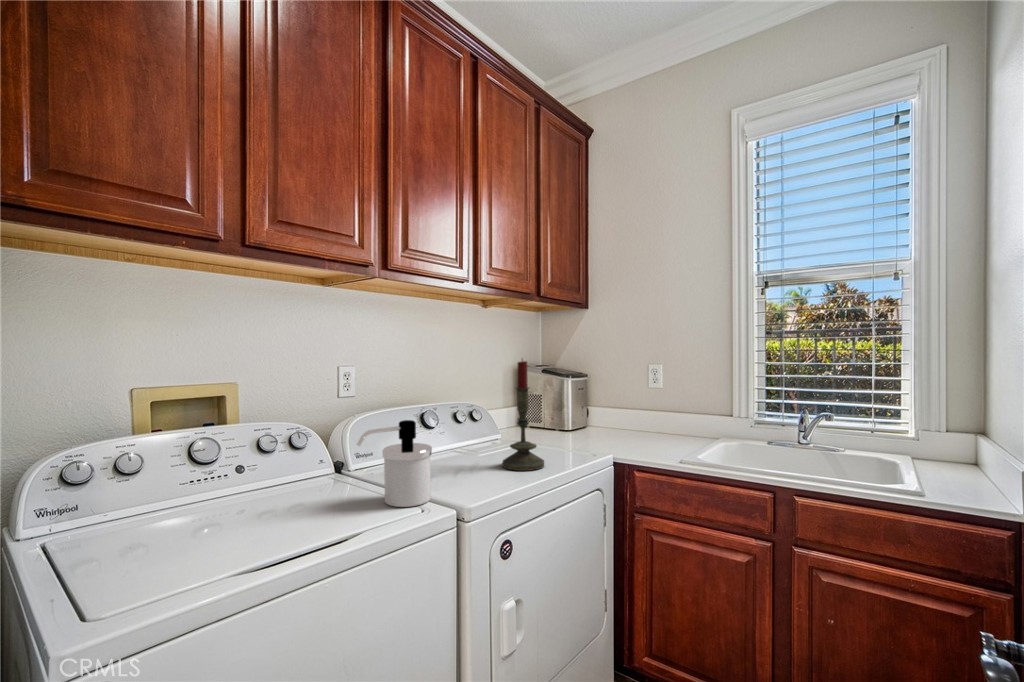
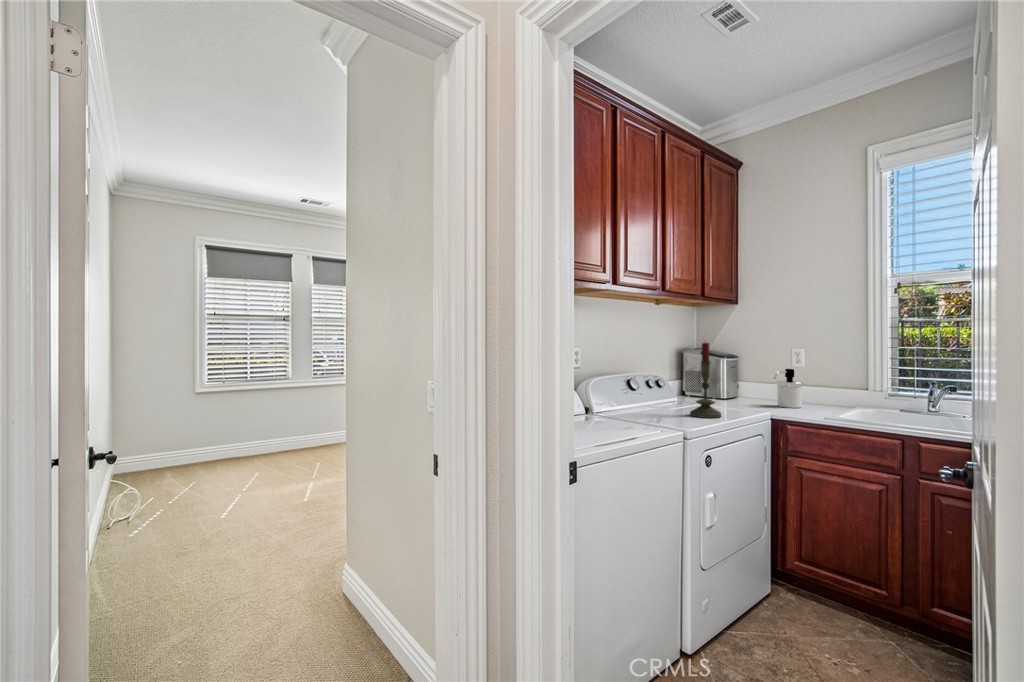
soap dispenser: present [357,420,432,507] -> present [774,369,803,408]

